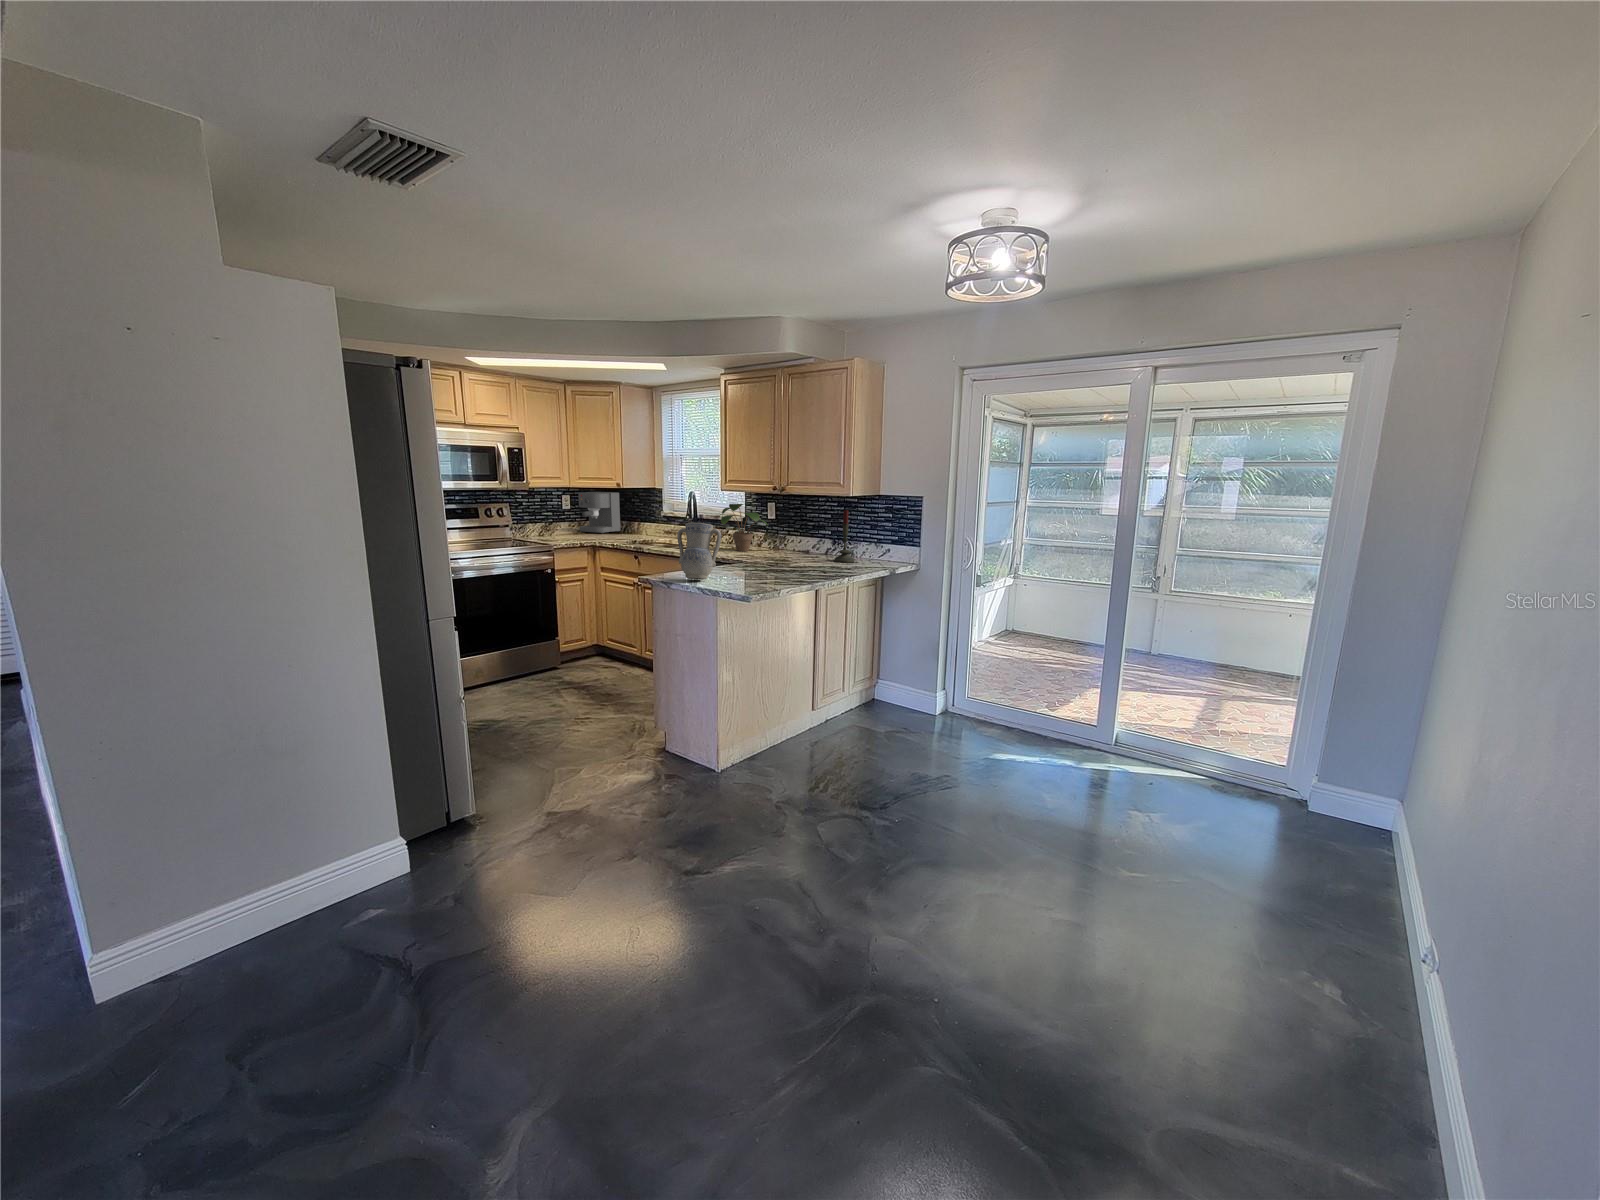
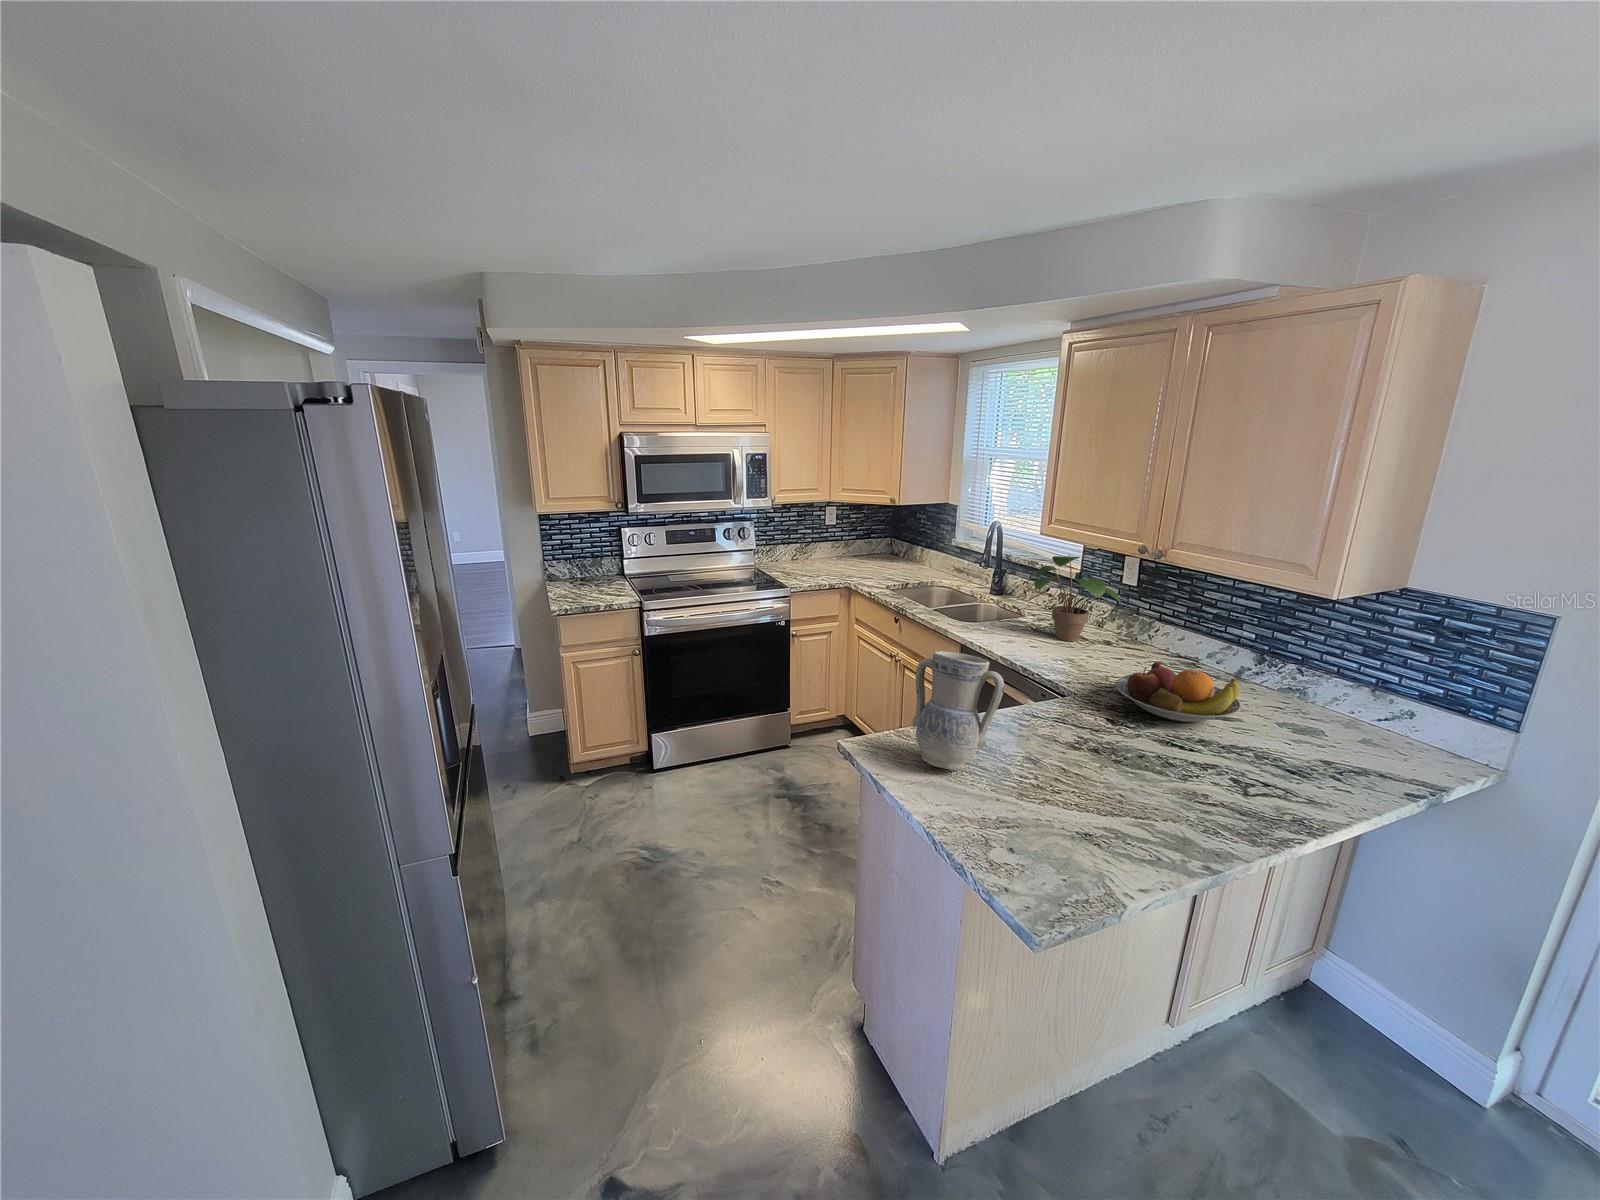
coffee maker: present [578,492,620,533] -> none [843,504,899,565]
candle: present [834,510,855,563] -> none [1257,605,1310,717]
fruit bowl: none [770,541,825,566] -> present [1116,662,1241,722]

